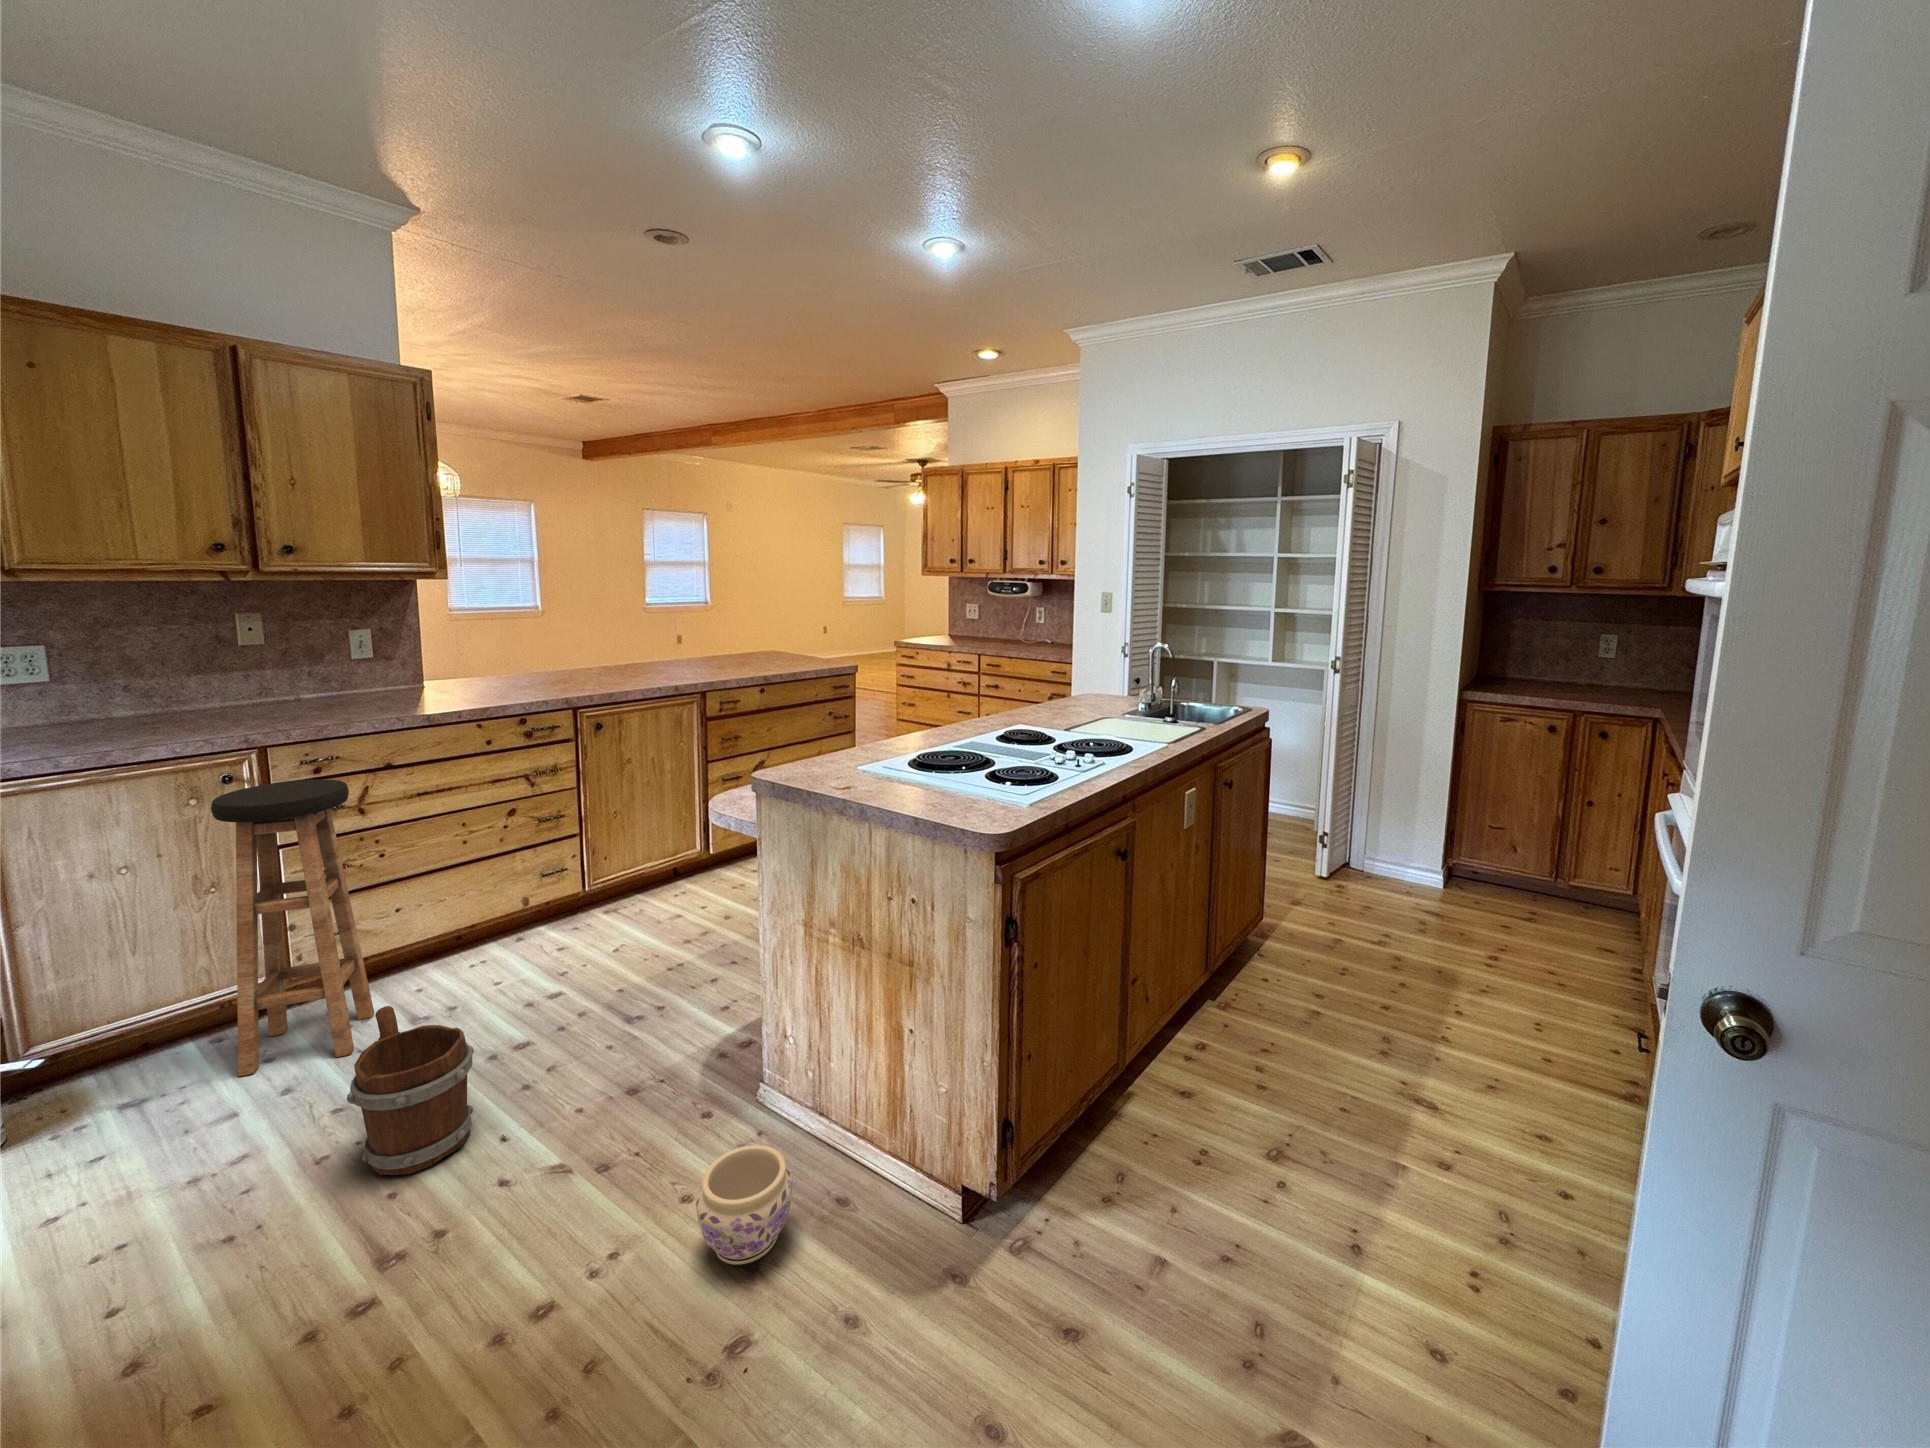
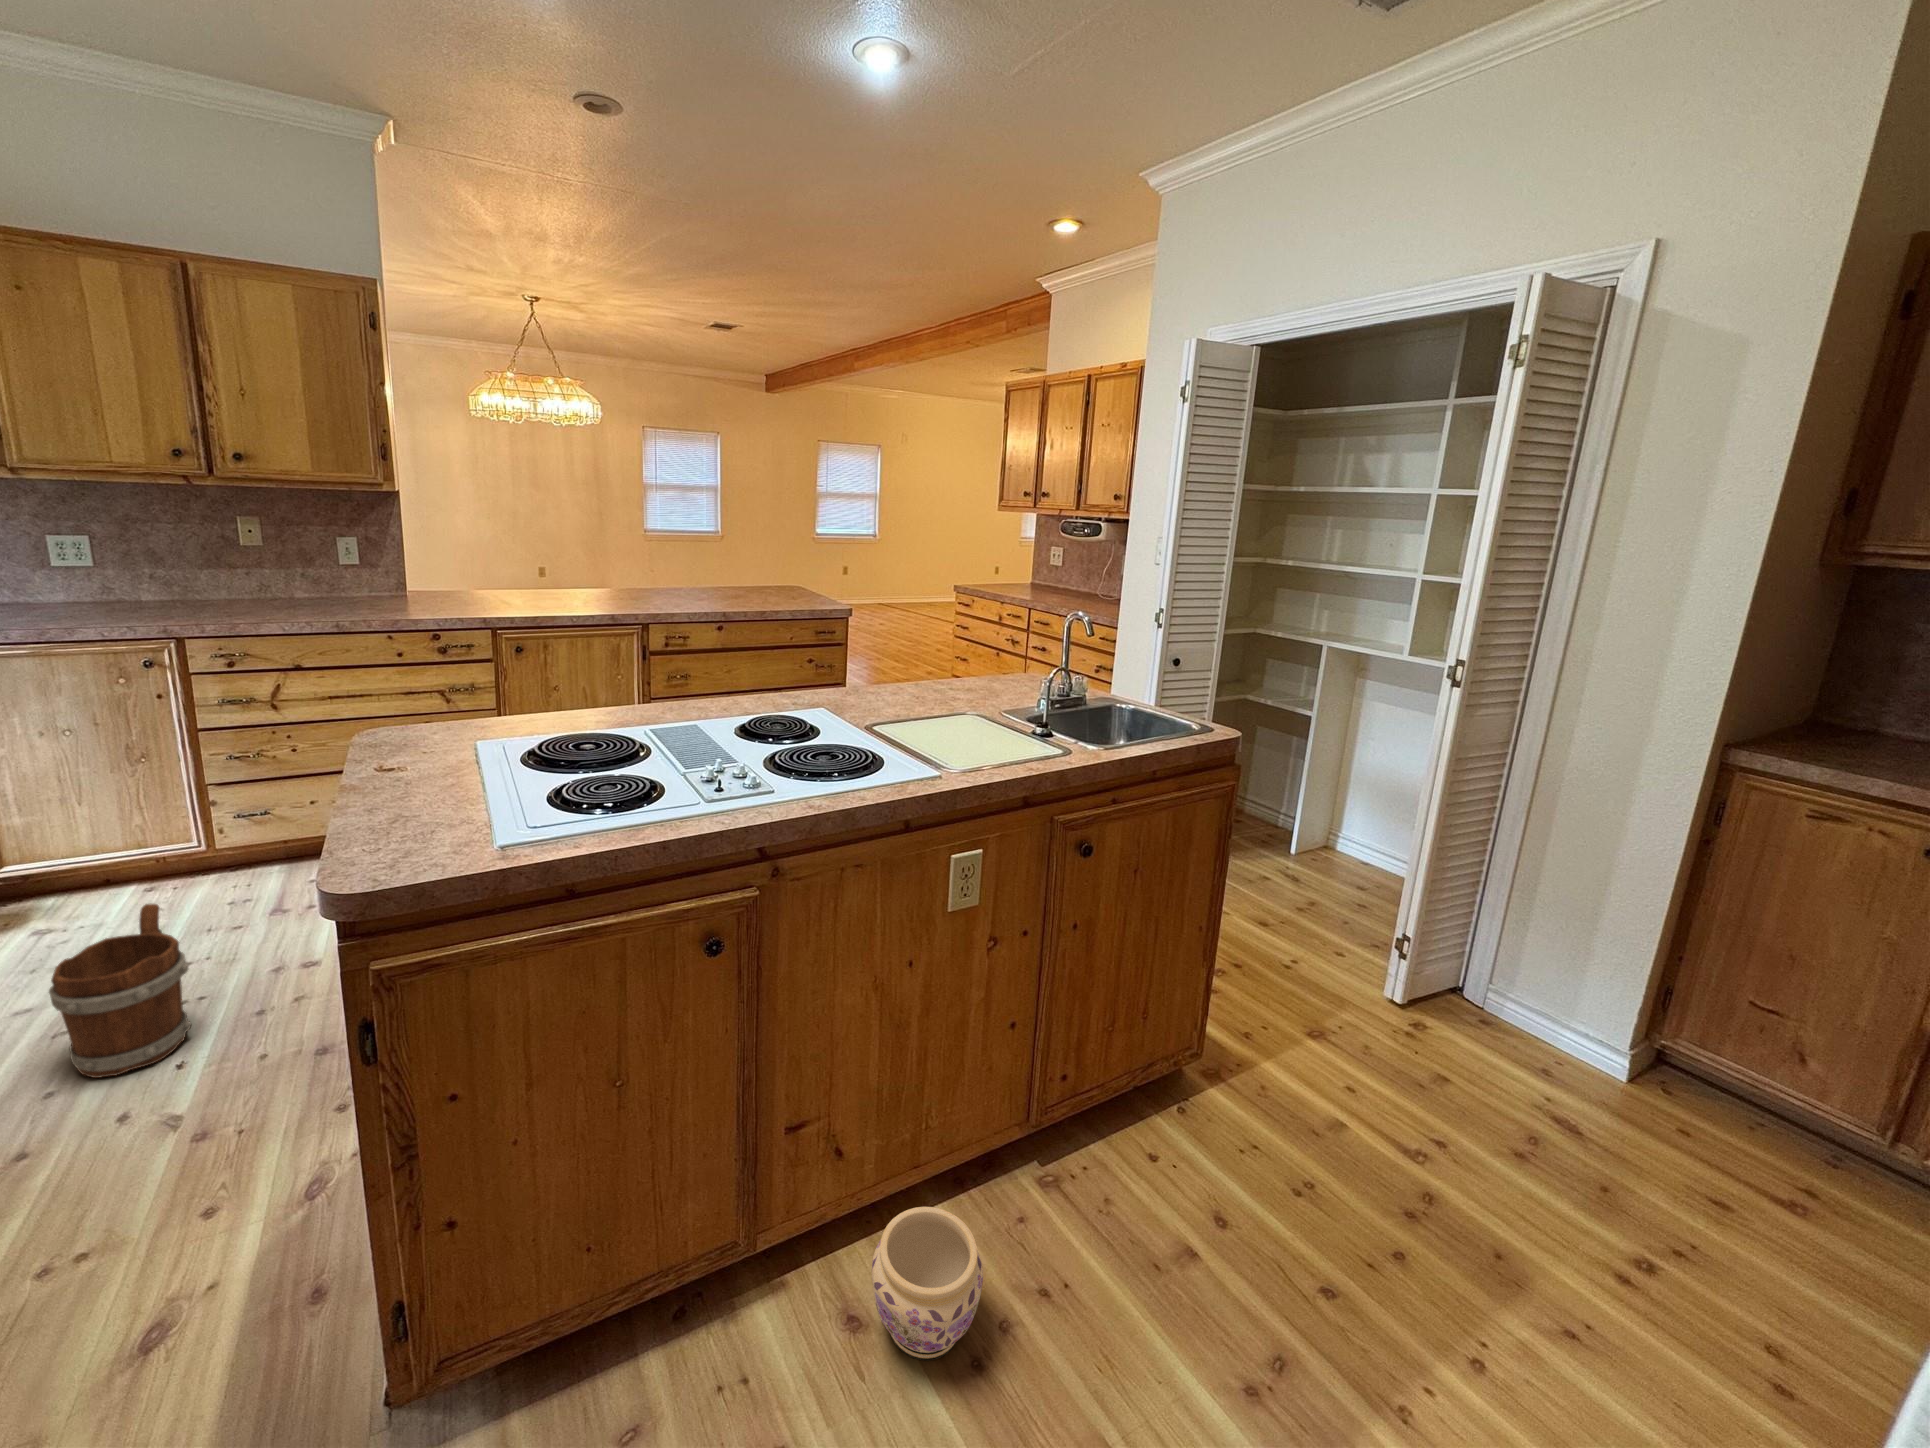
bar stool: present [211,779,374,1076] -> none [96,672,264,933]
planter: present [696,1145,792,1266] -> present [872,1207,983,1360]

